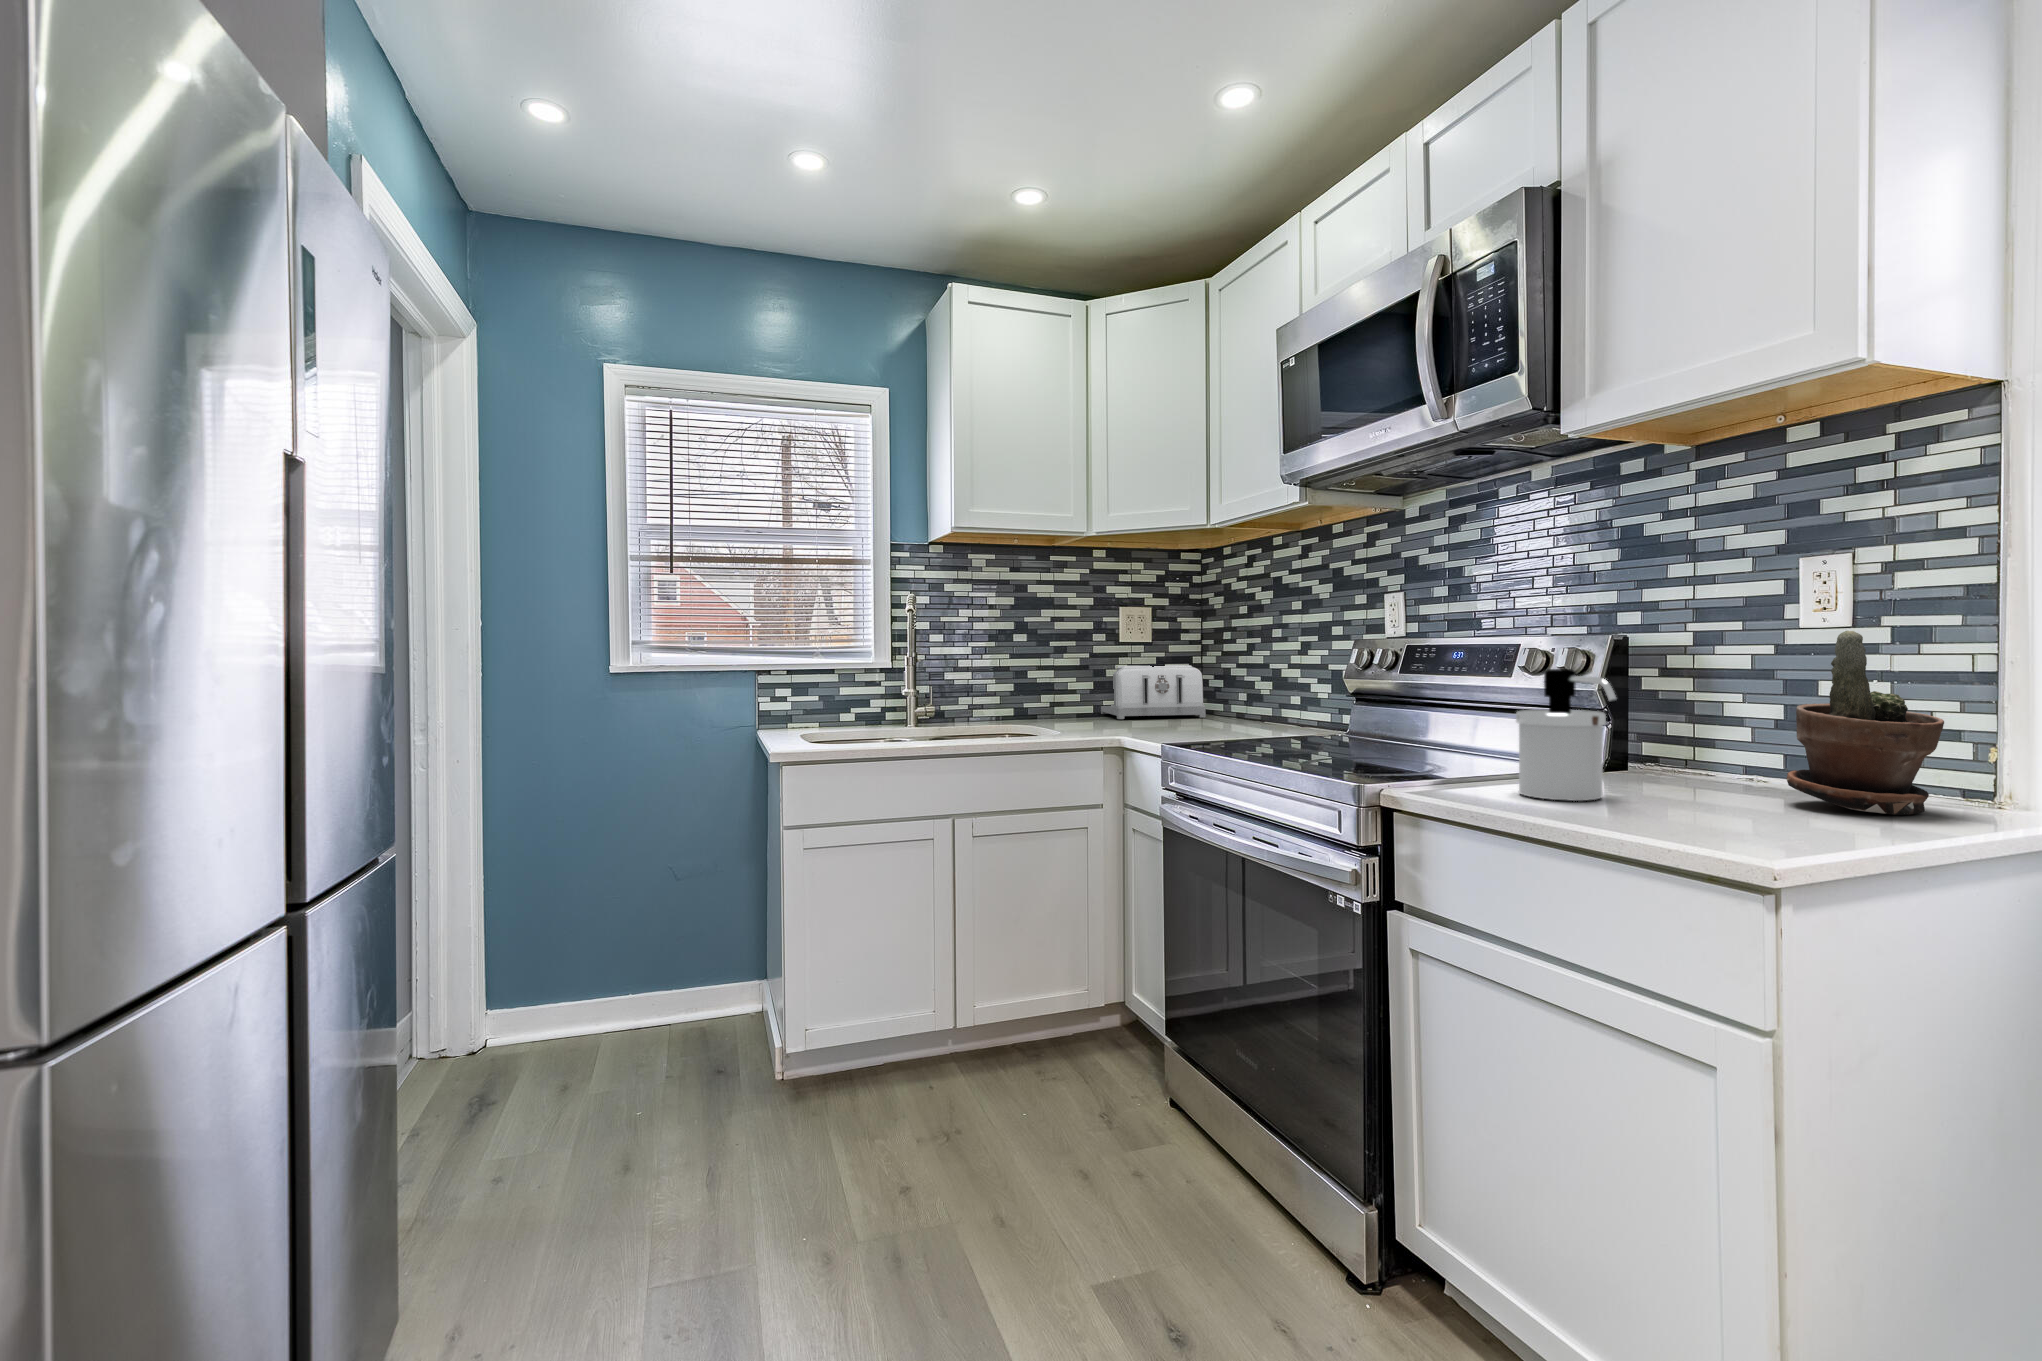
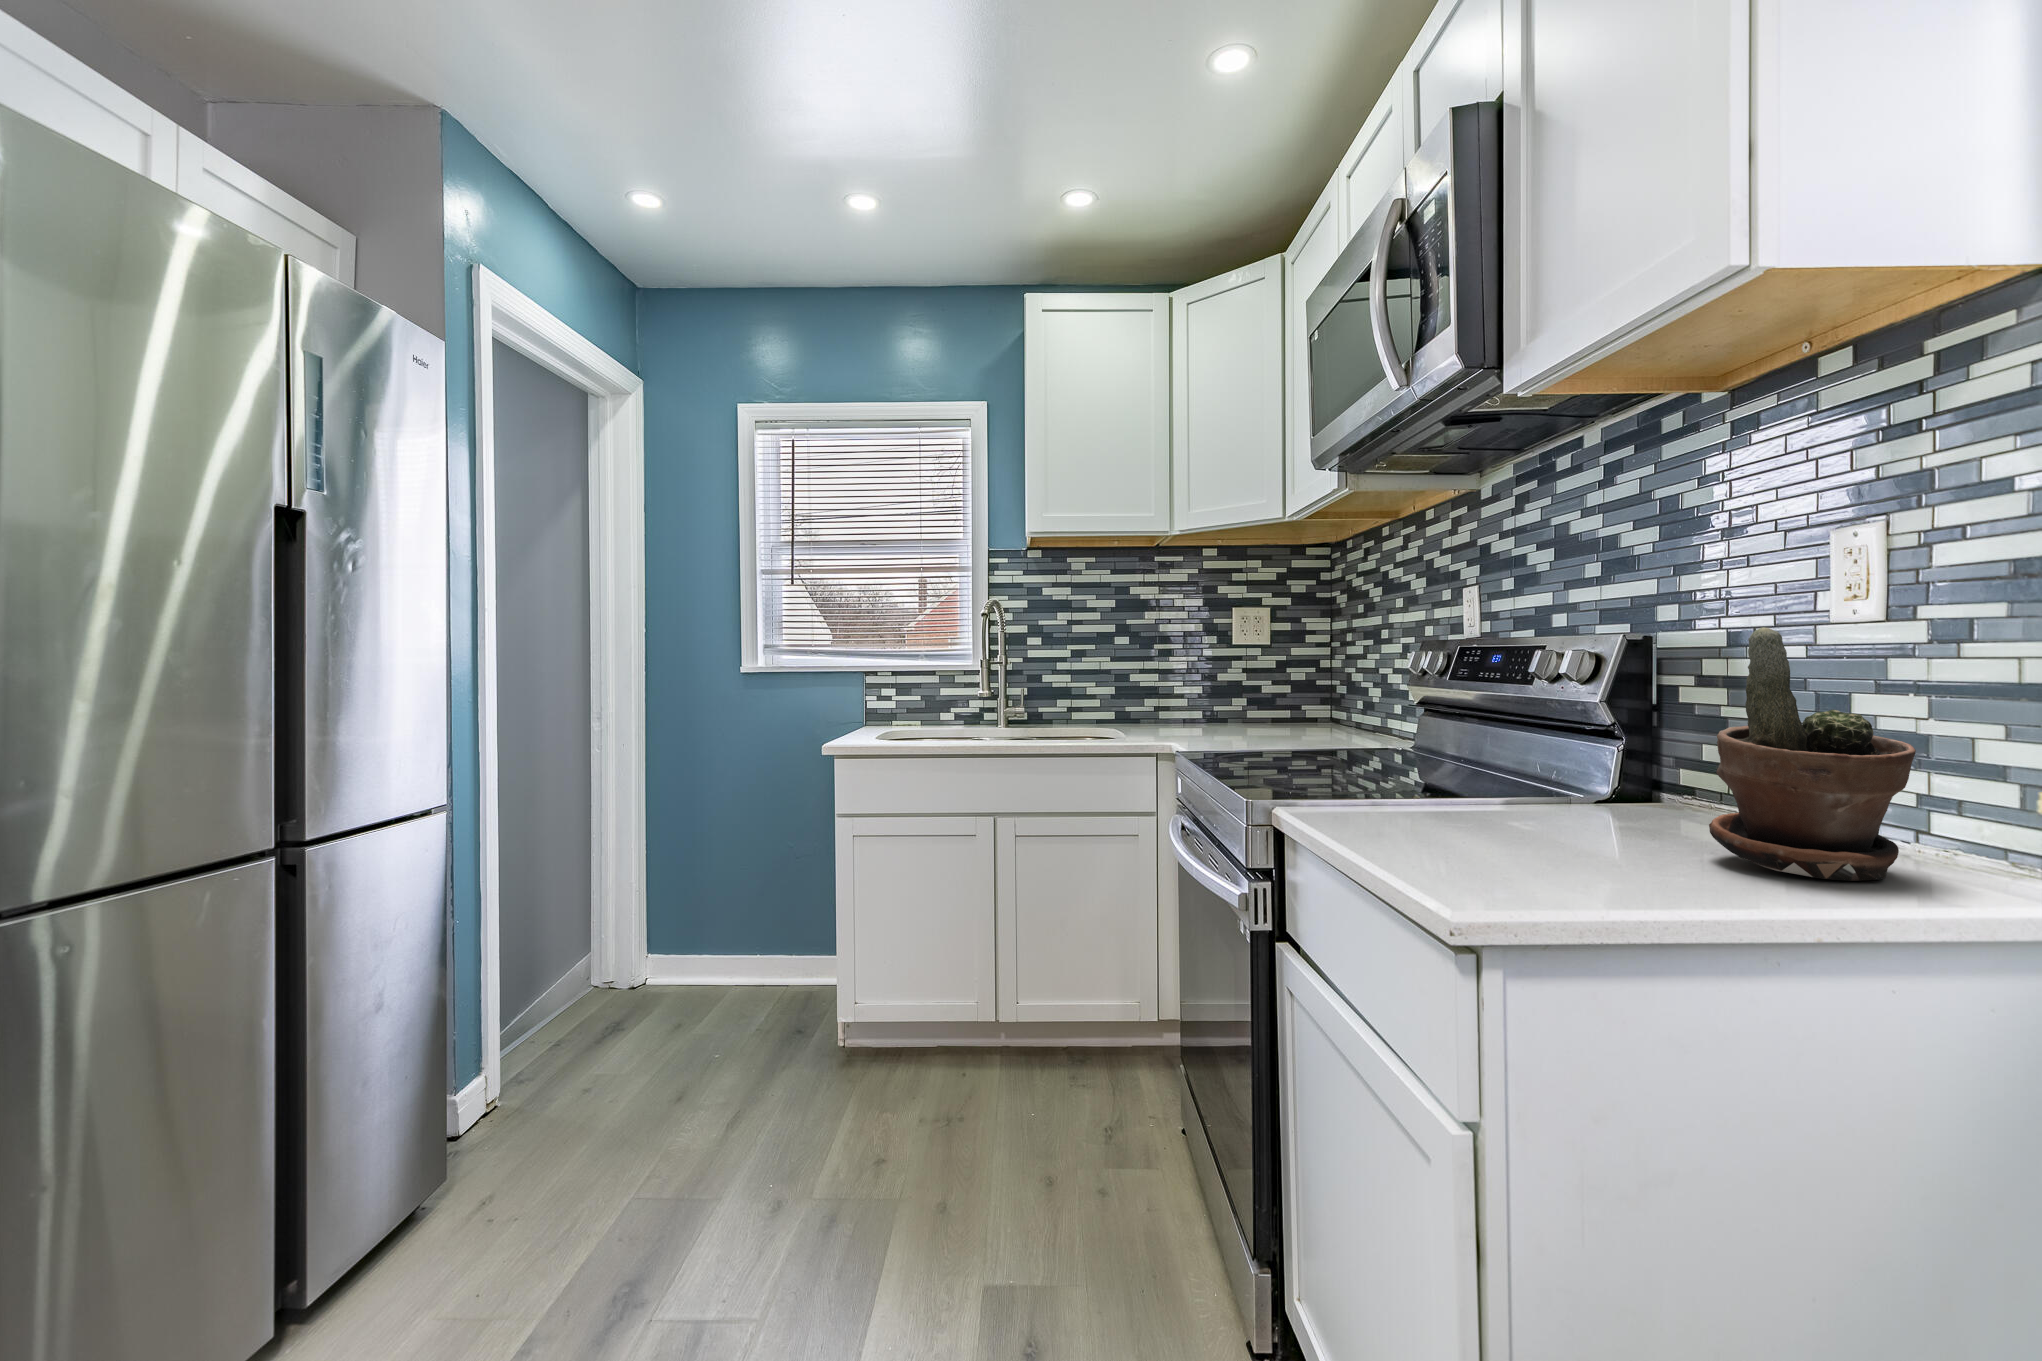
toaster: present [1101,665,1206,719] -> none [1218,669,1318,726]
soap dispenser: present [1516,669,1617,801] -> none [1392,676,1494,835]

